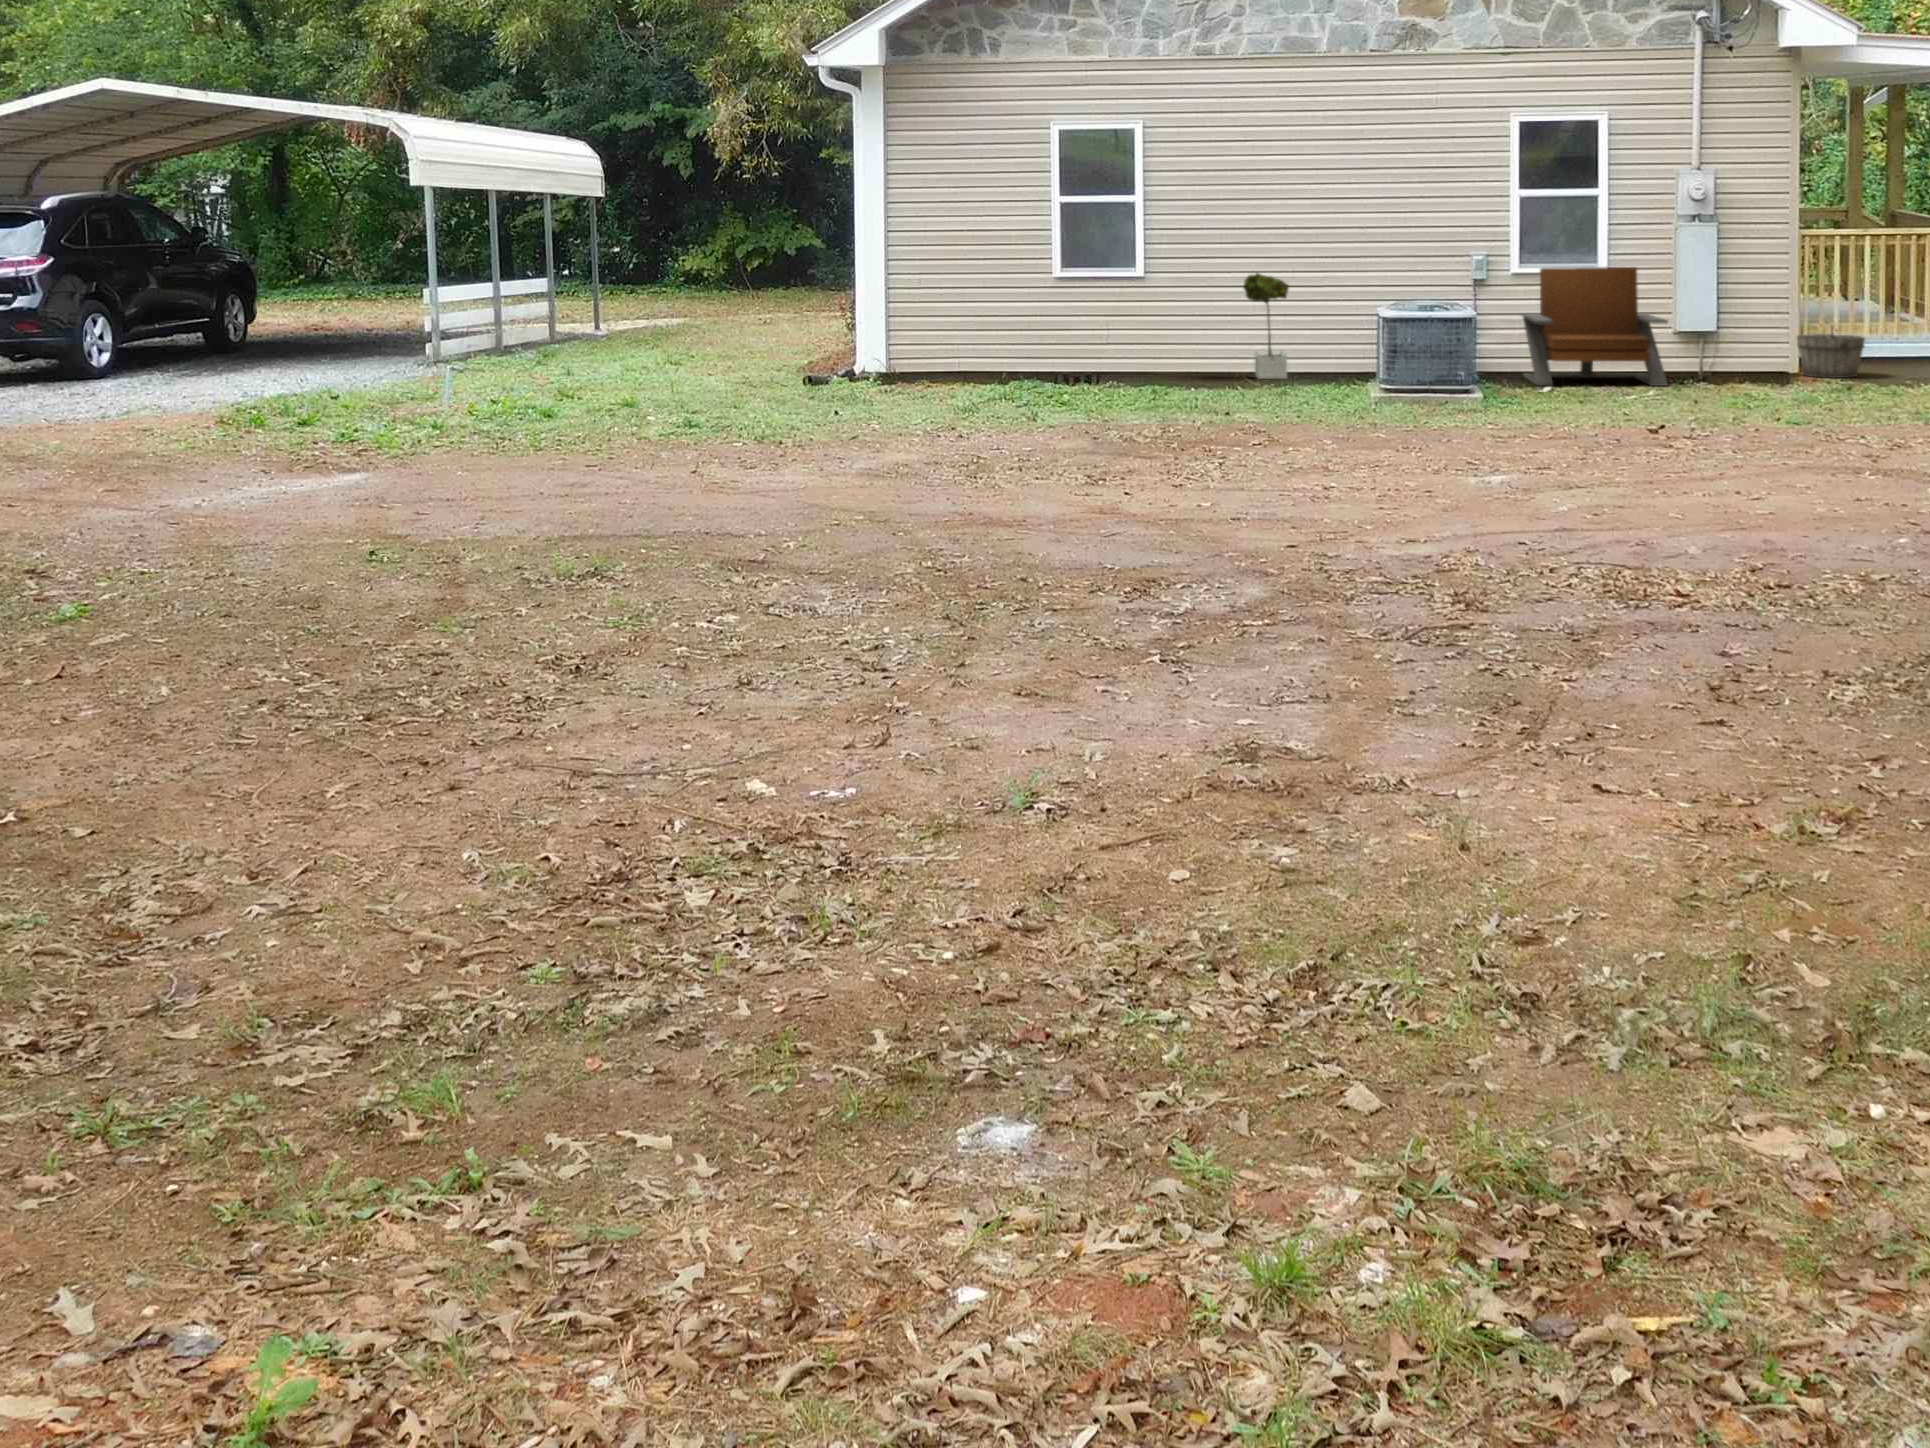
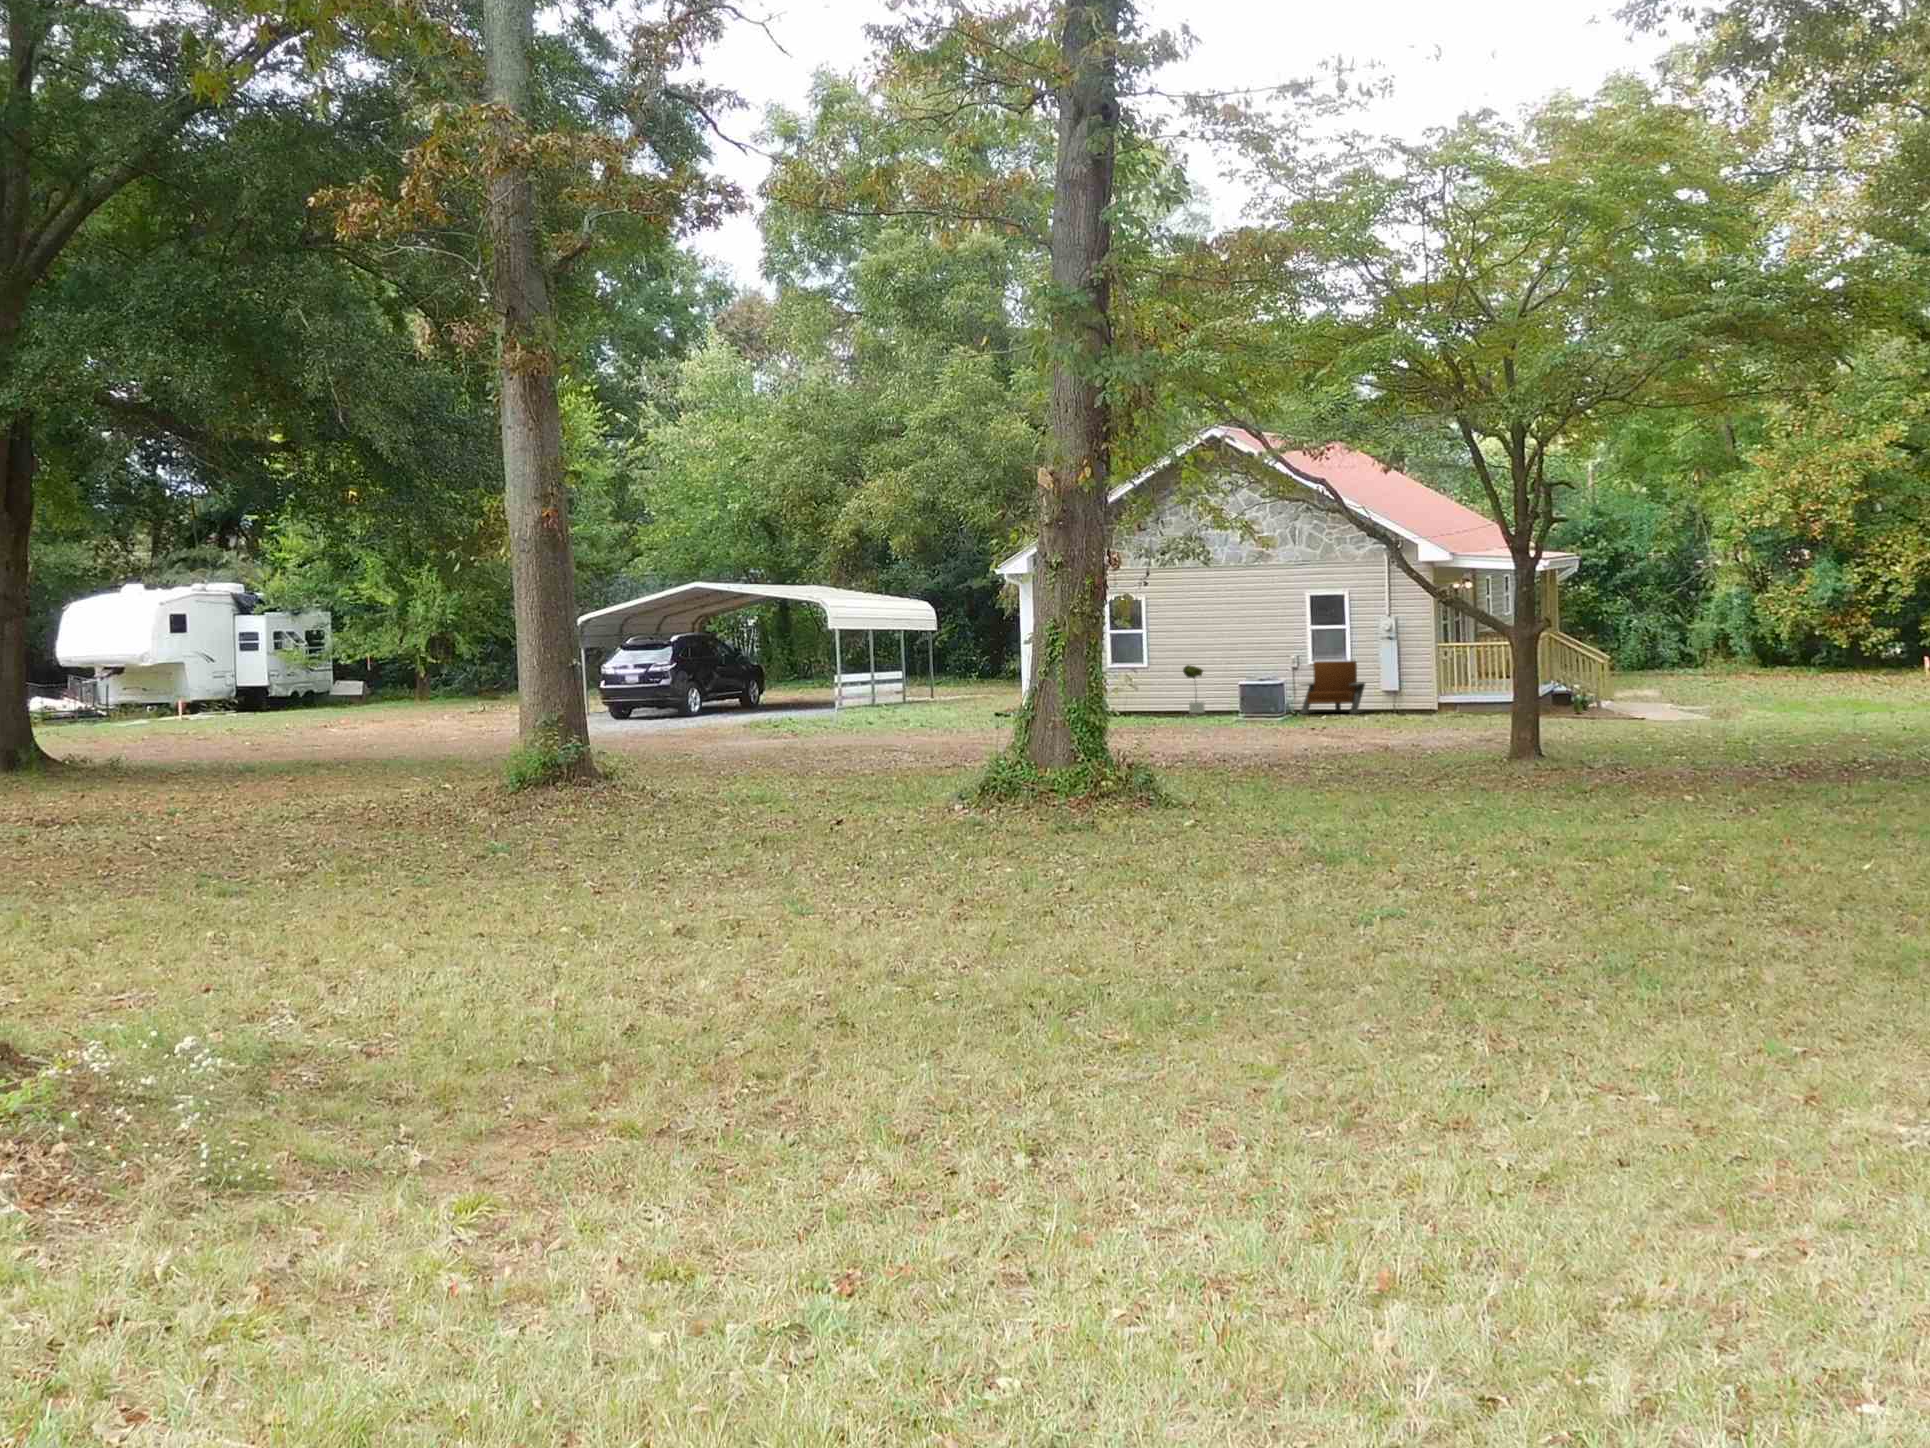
wooden bucket: present [1797,327,1865,378] -> none [1434,686,1464,711]

